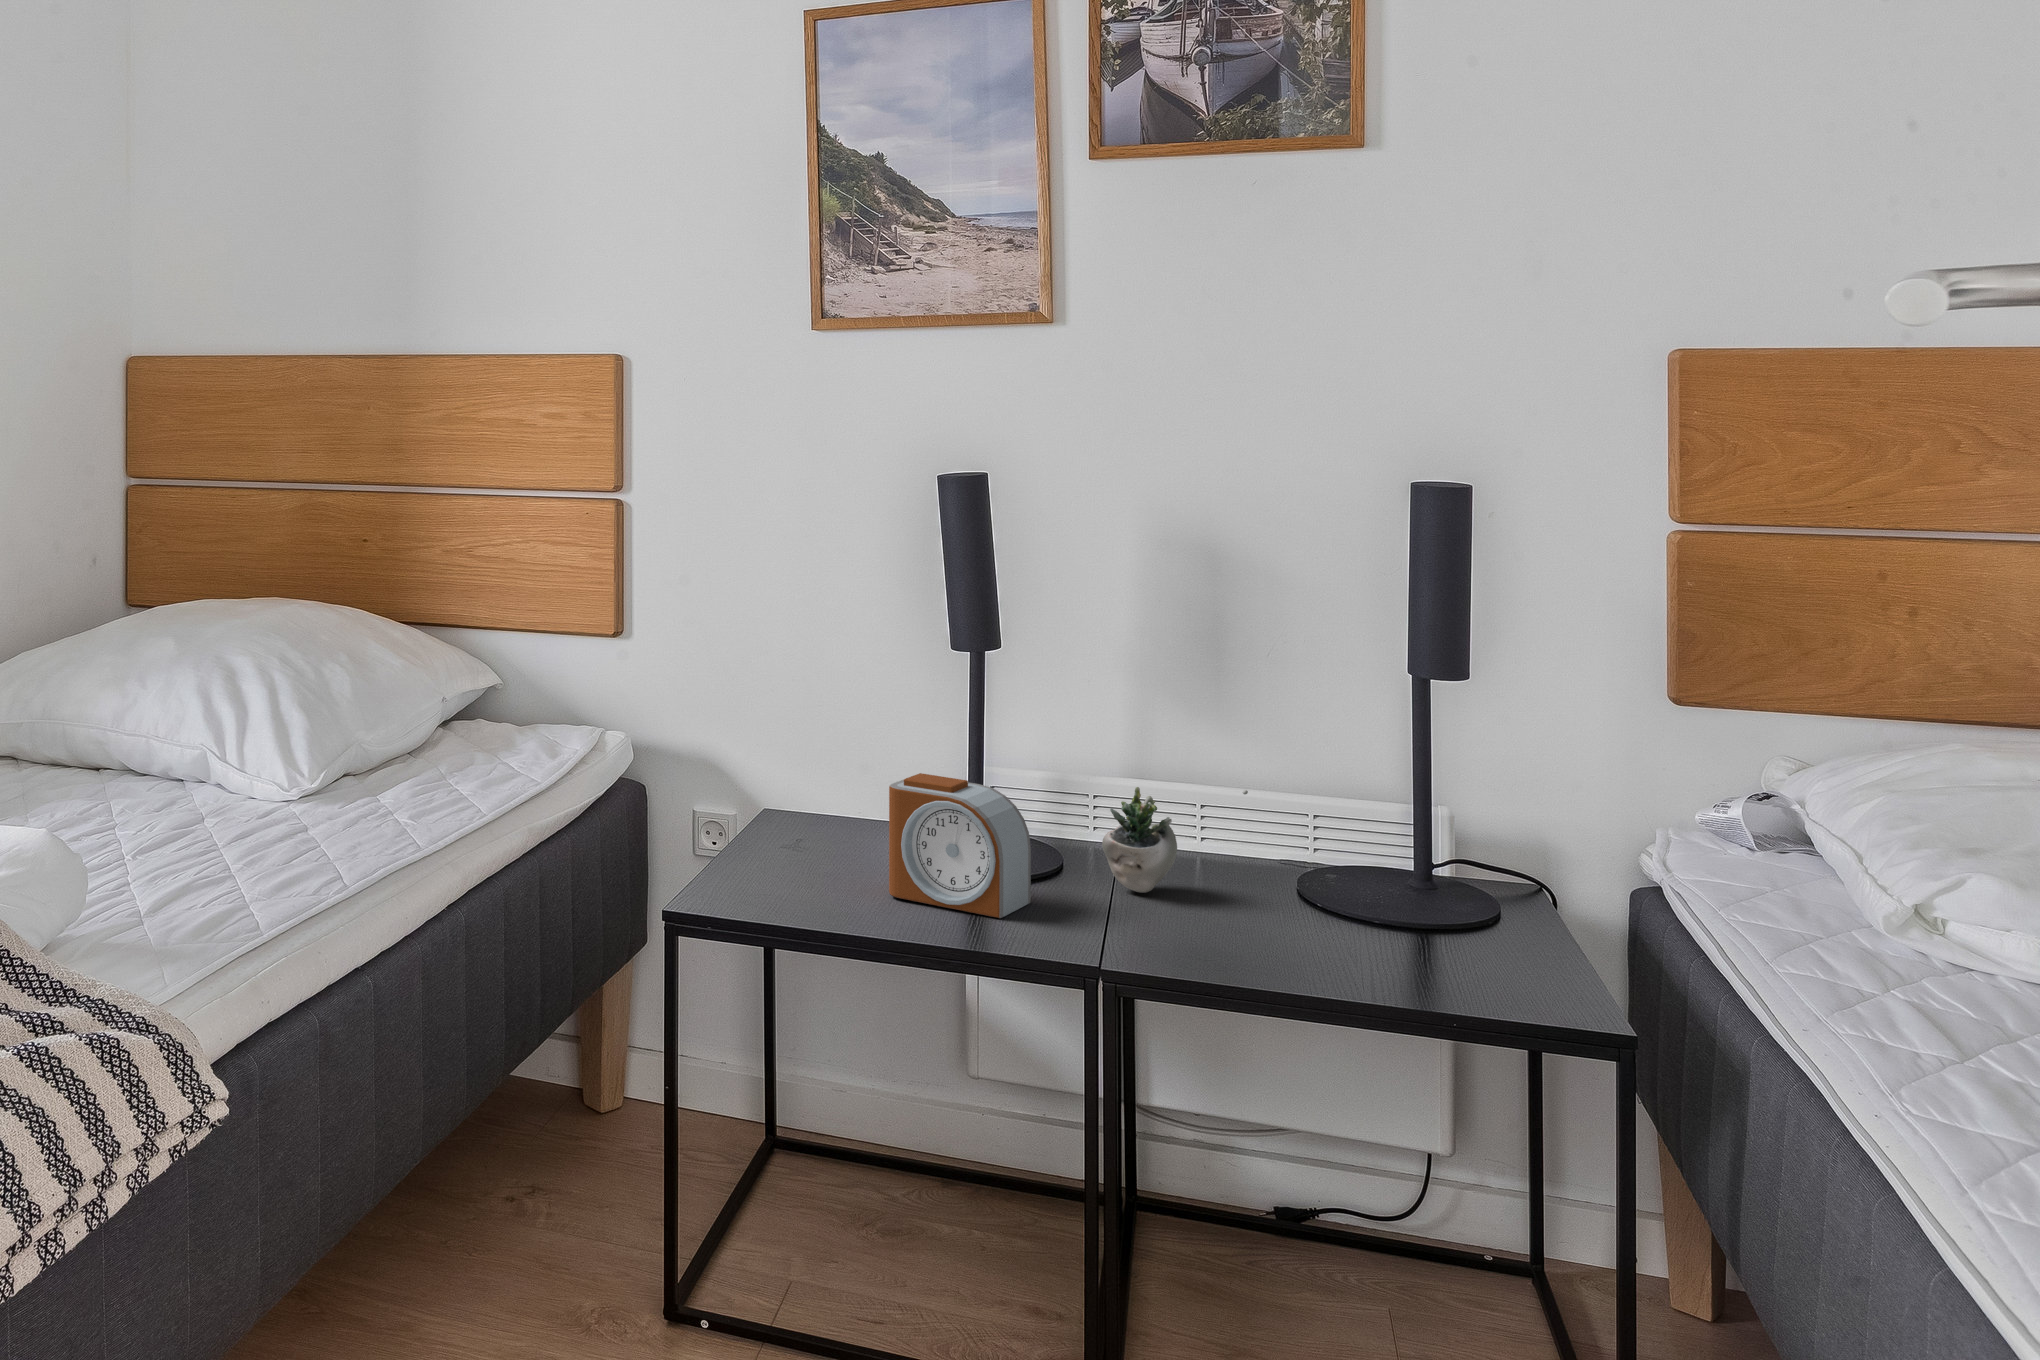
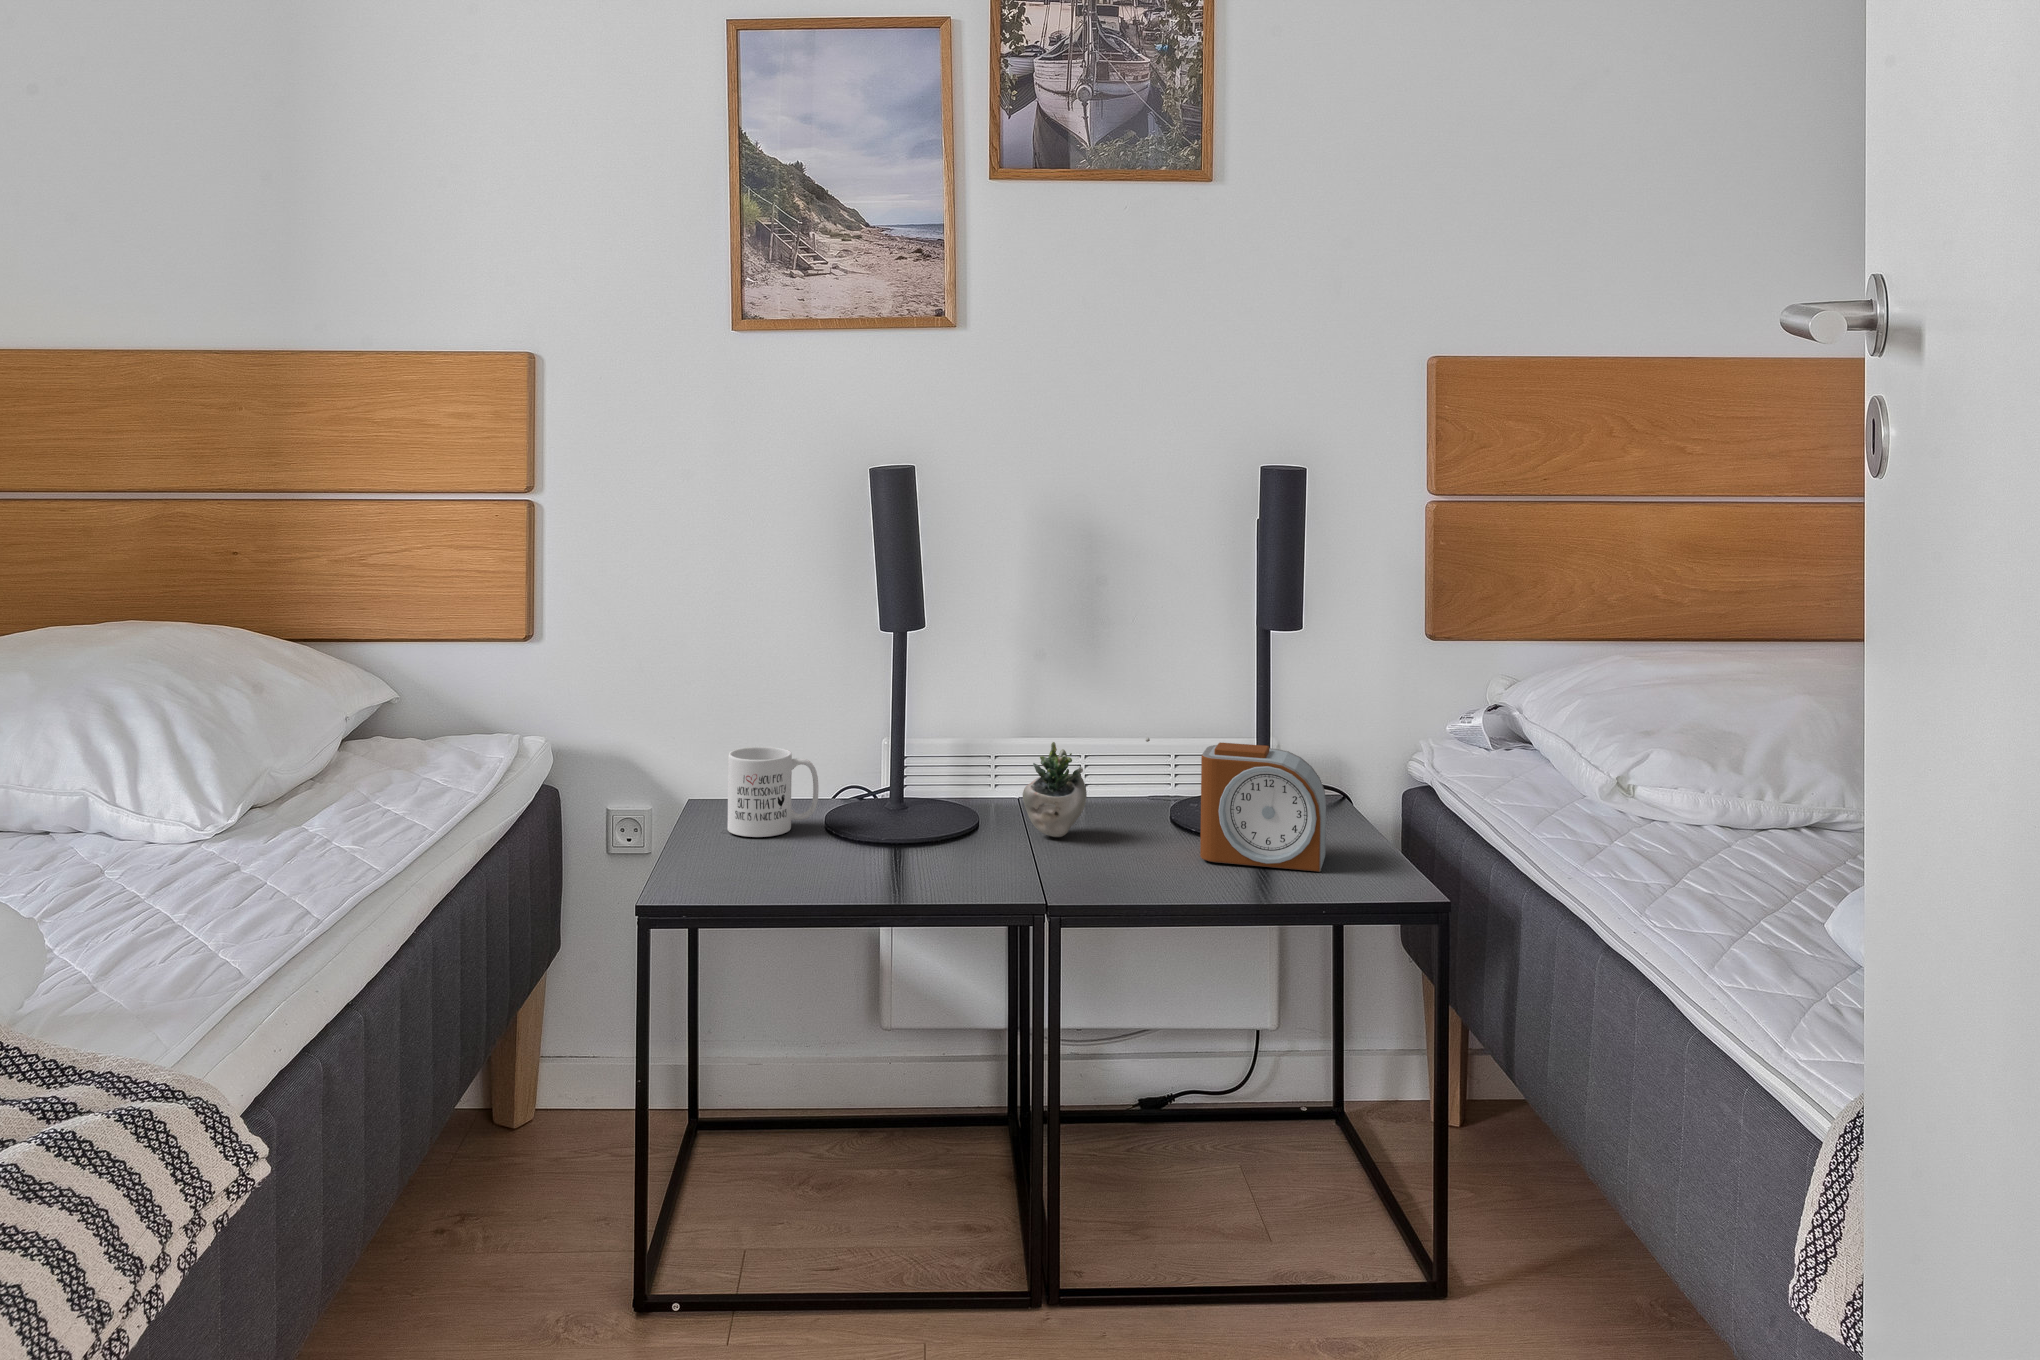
mug: none [790,769,886,863] -> present [727,747,818,837]
alarm clock: present [889,773,1031,918] -> present [1200,742,1326,872]

